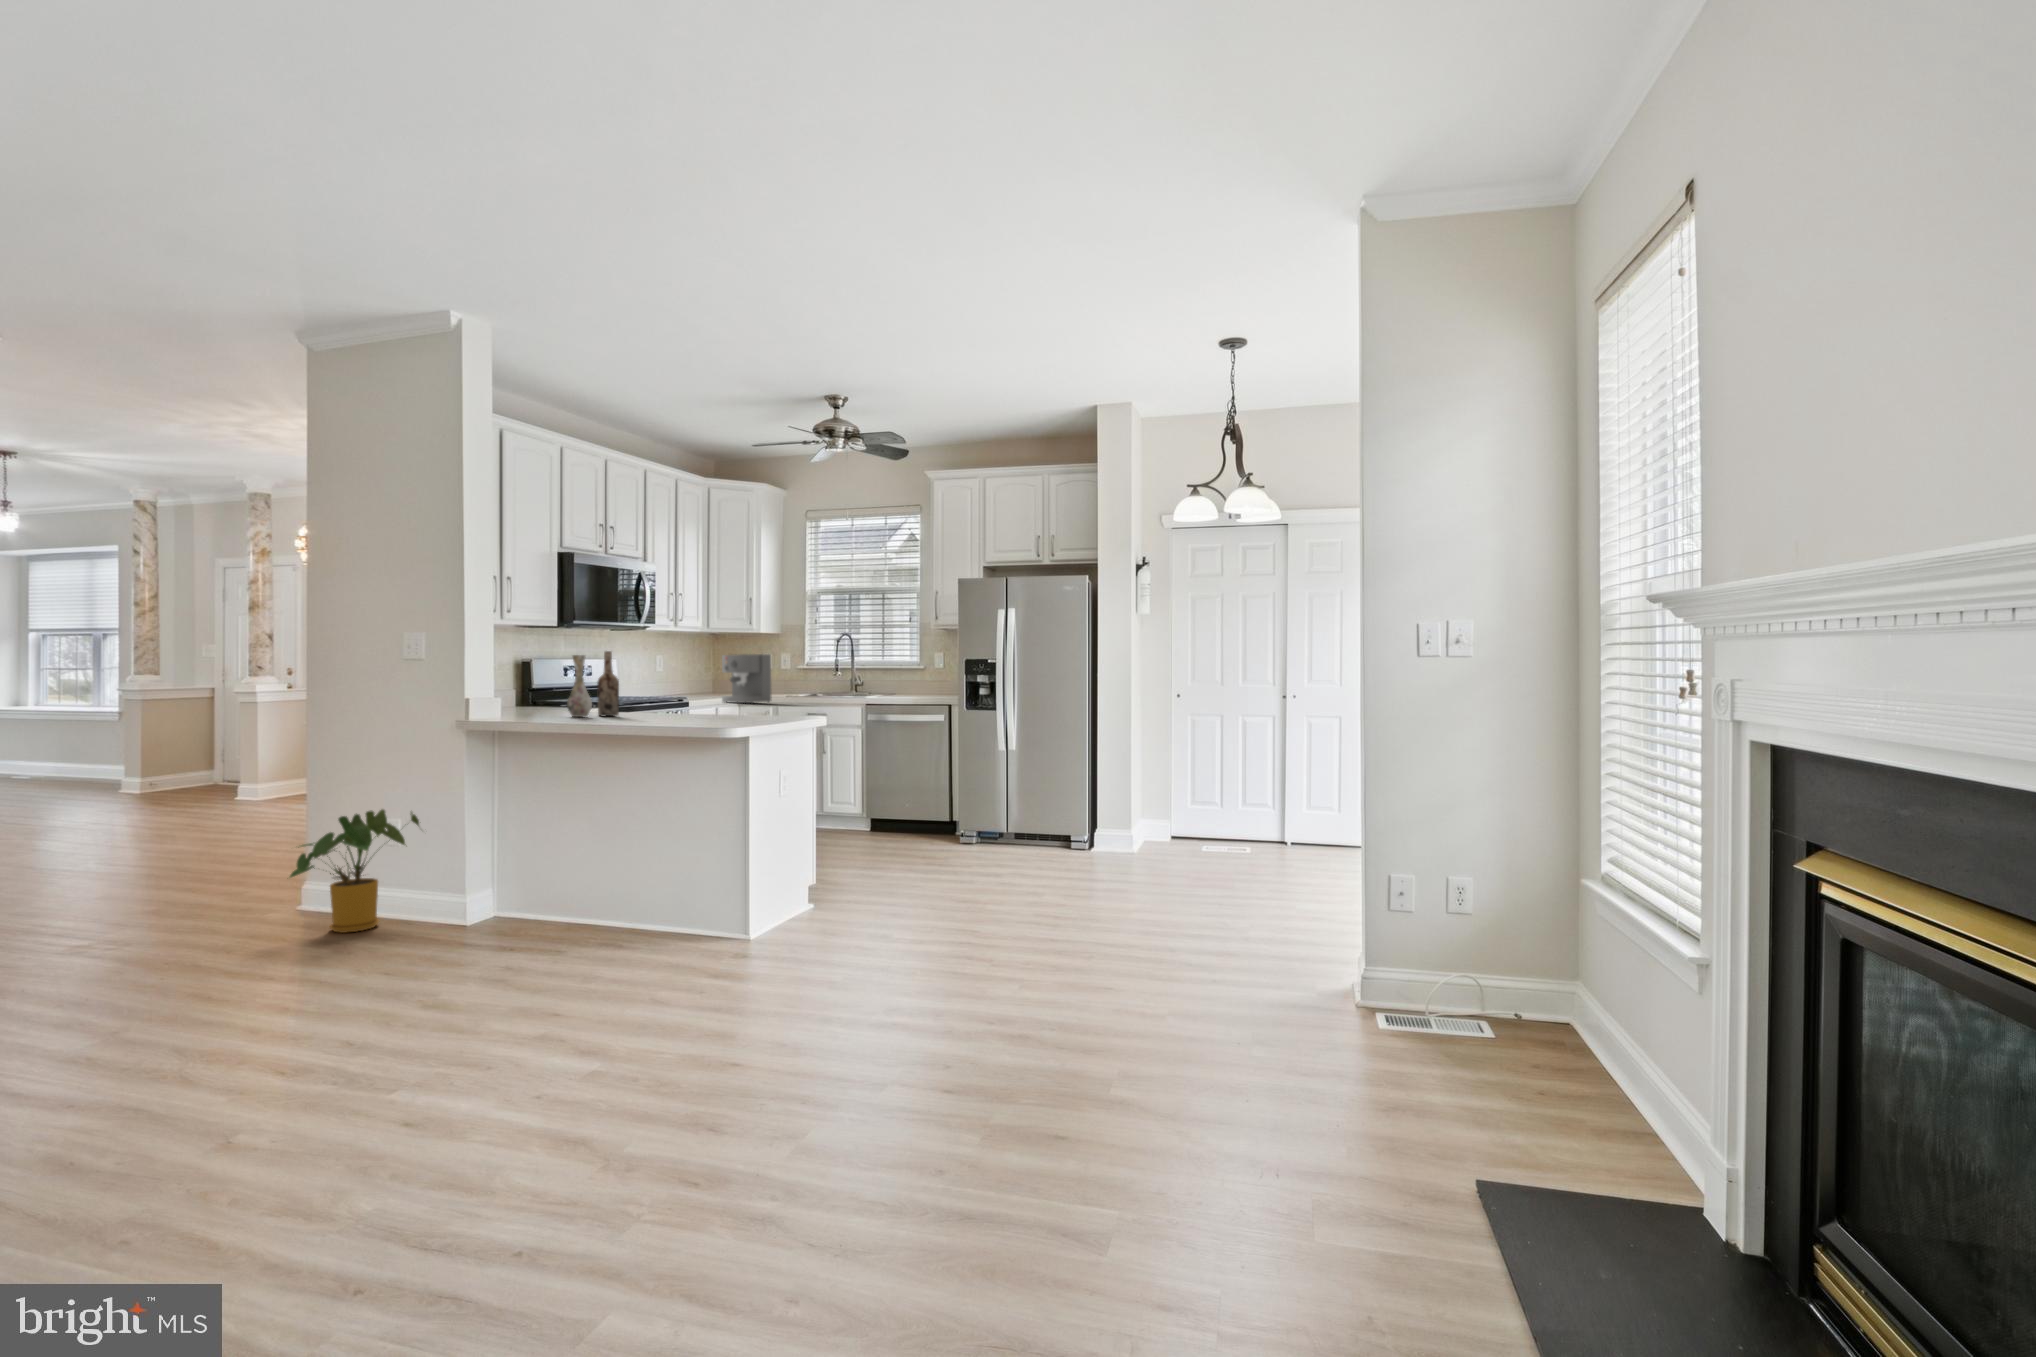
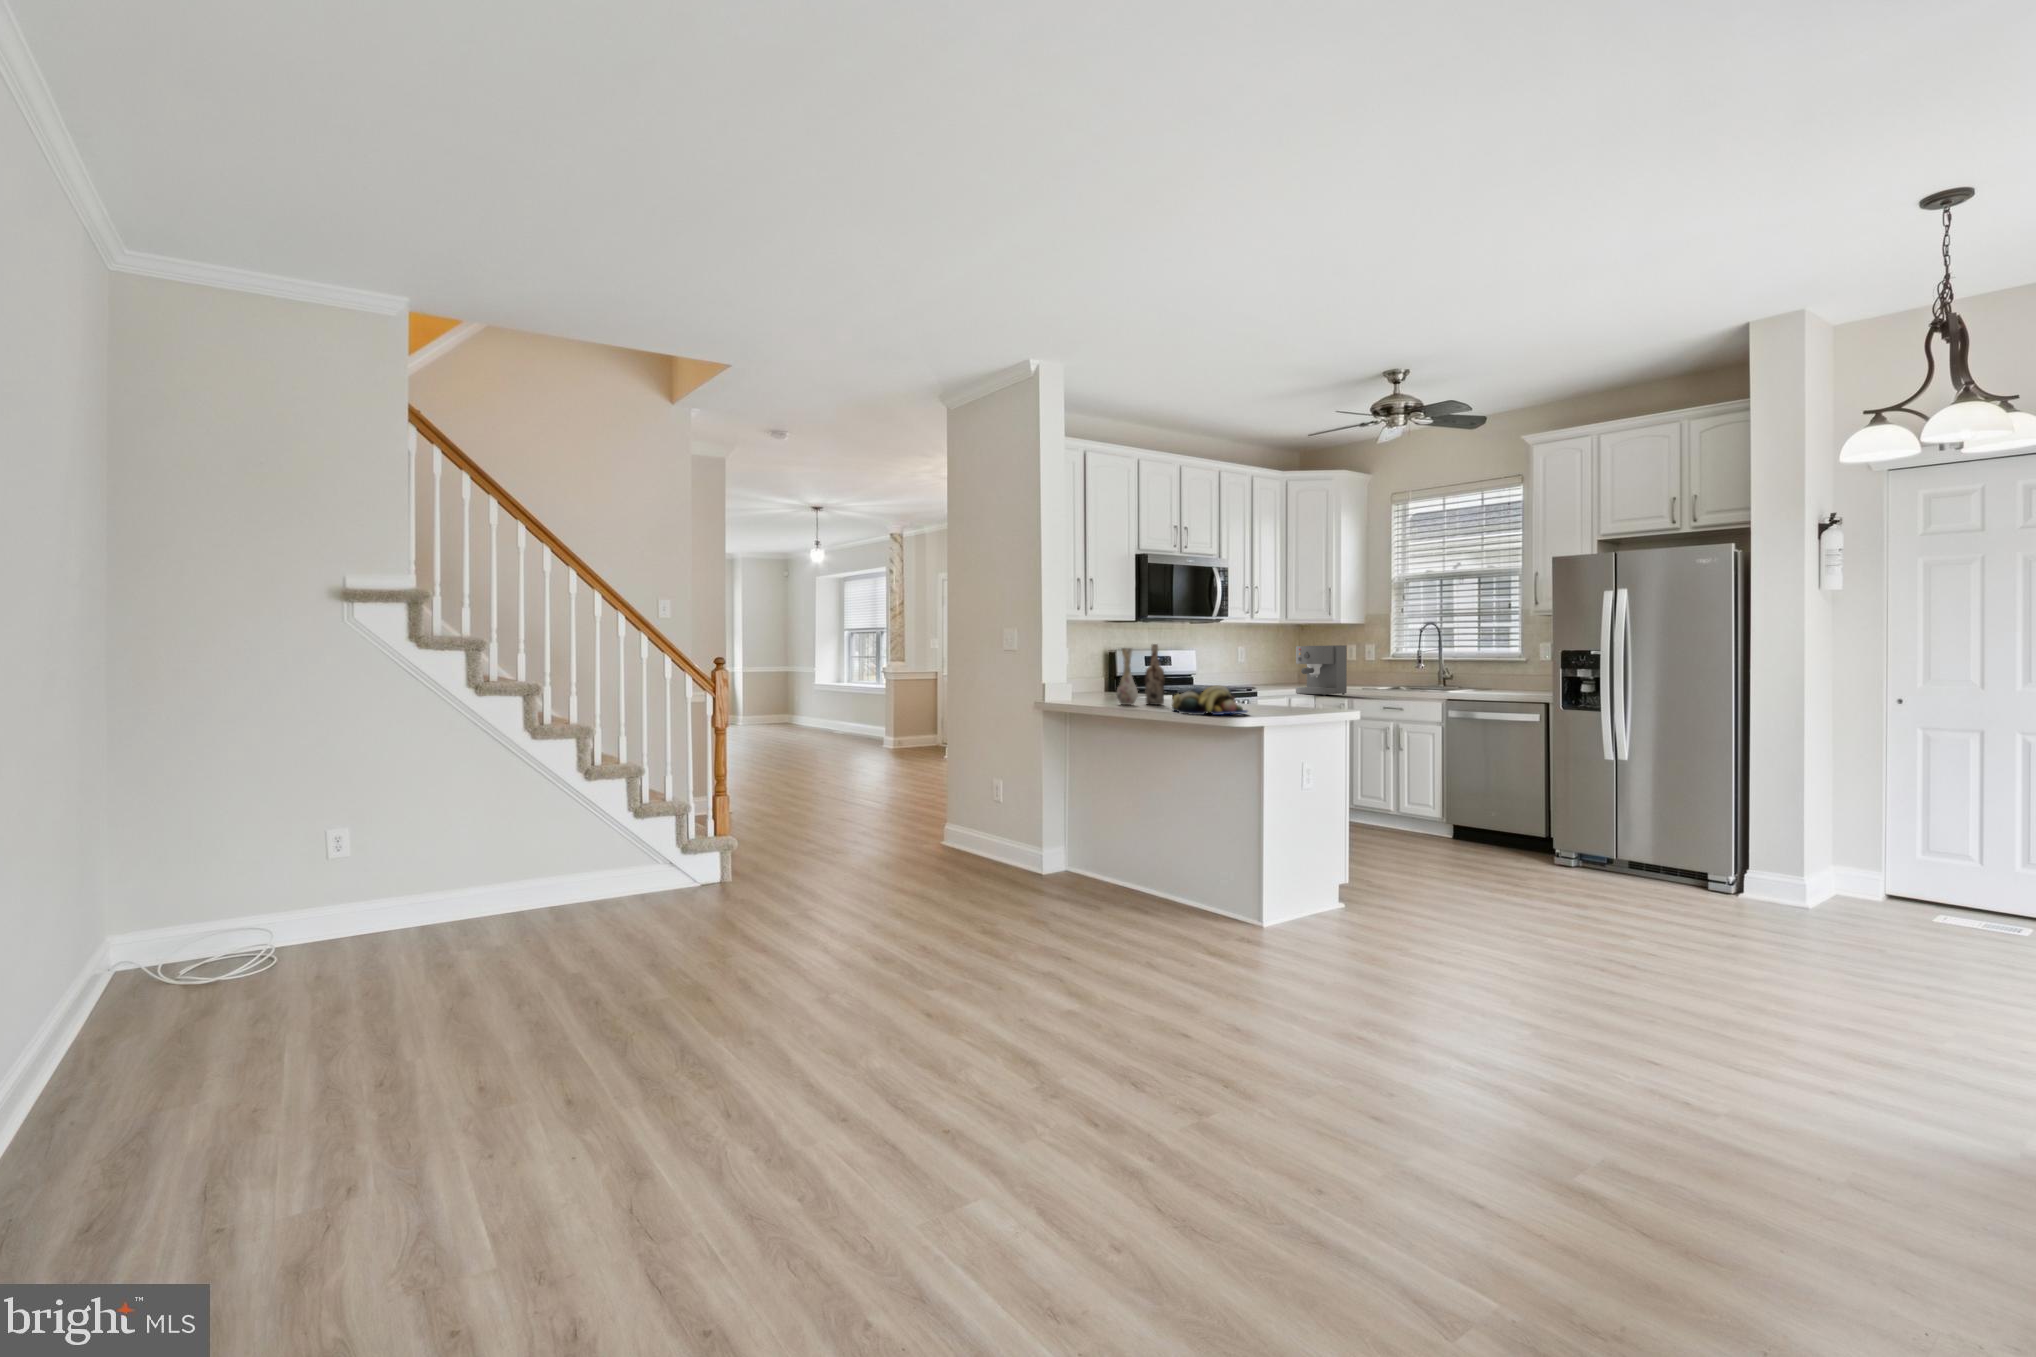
fruit bowl: none [637,694,720,724] -> present [1172,685,1247,715]
house plant: present [290,809,419,933] -> none [920,775,1018,873]

